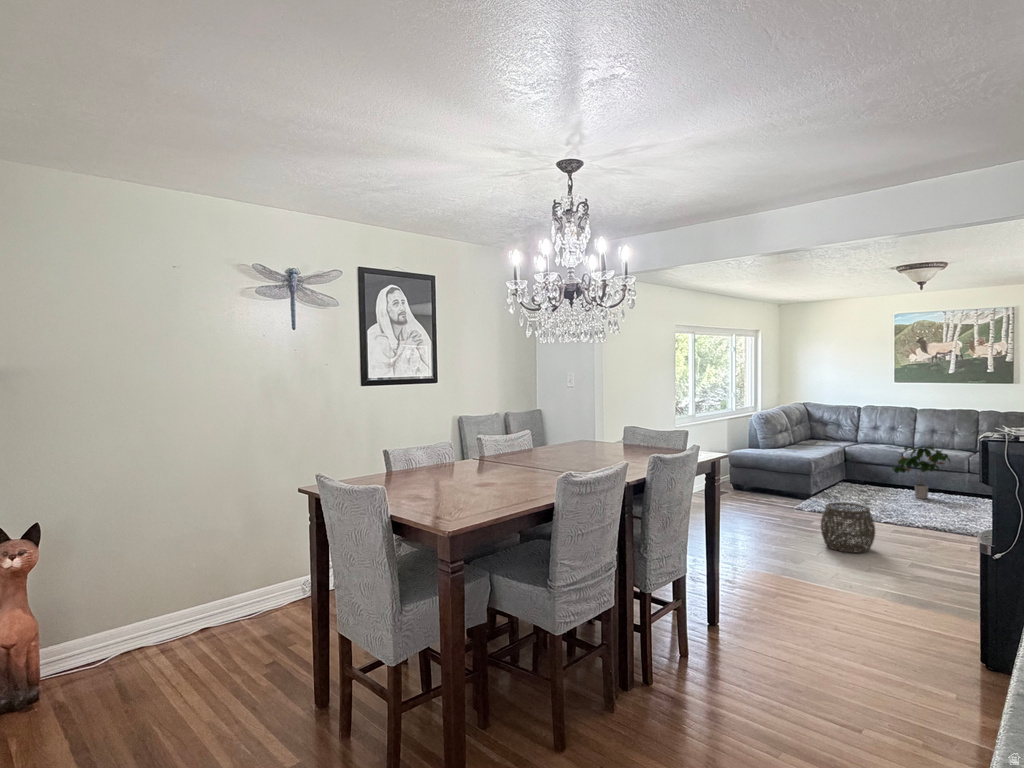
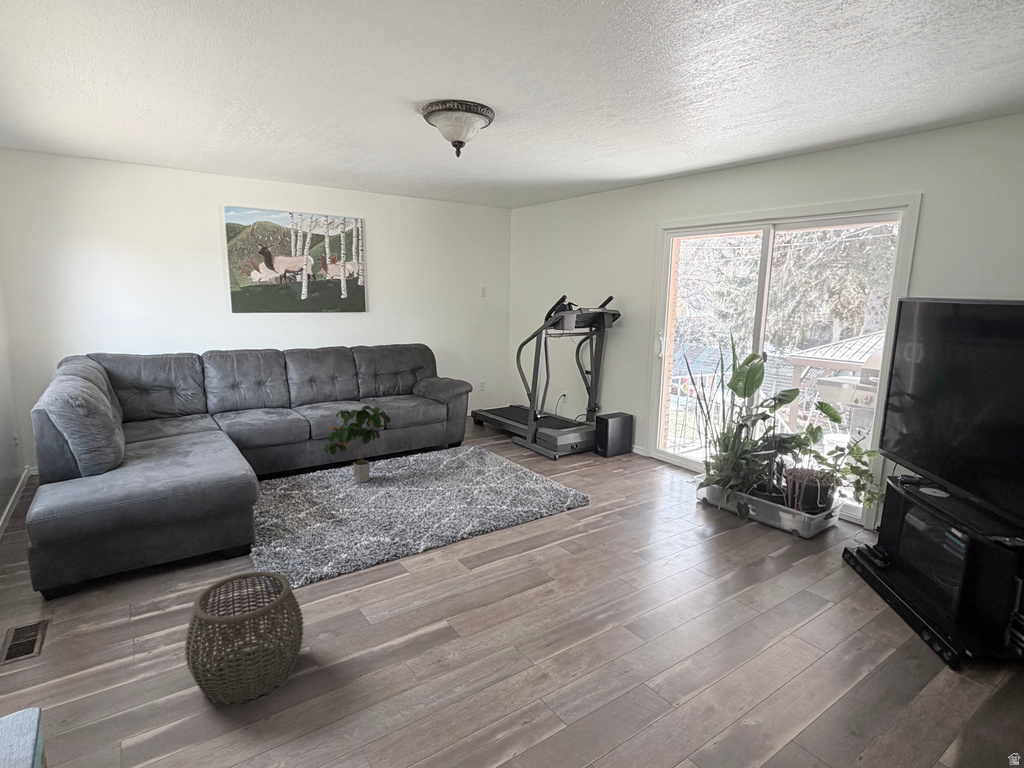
woven basket: present [821,502,875,553] -> present [185,571,304,704]

